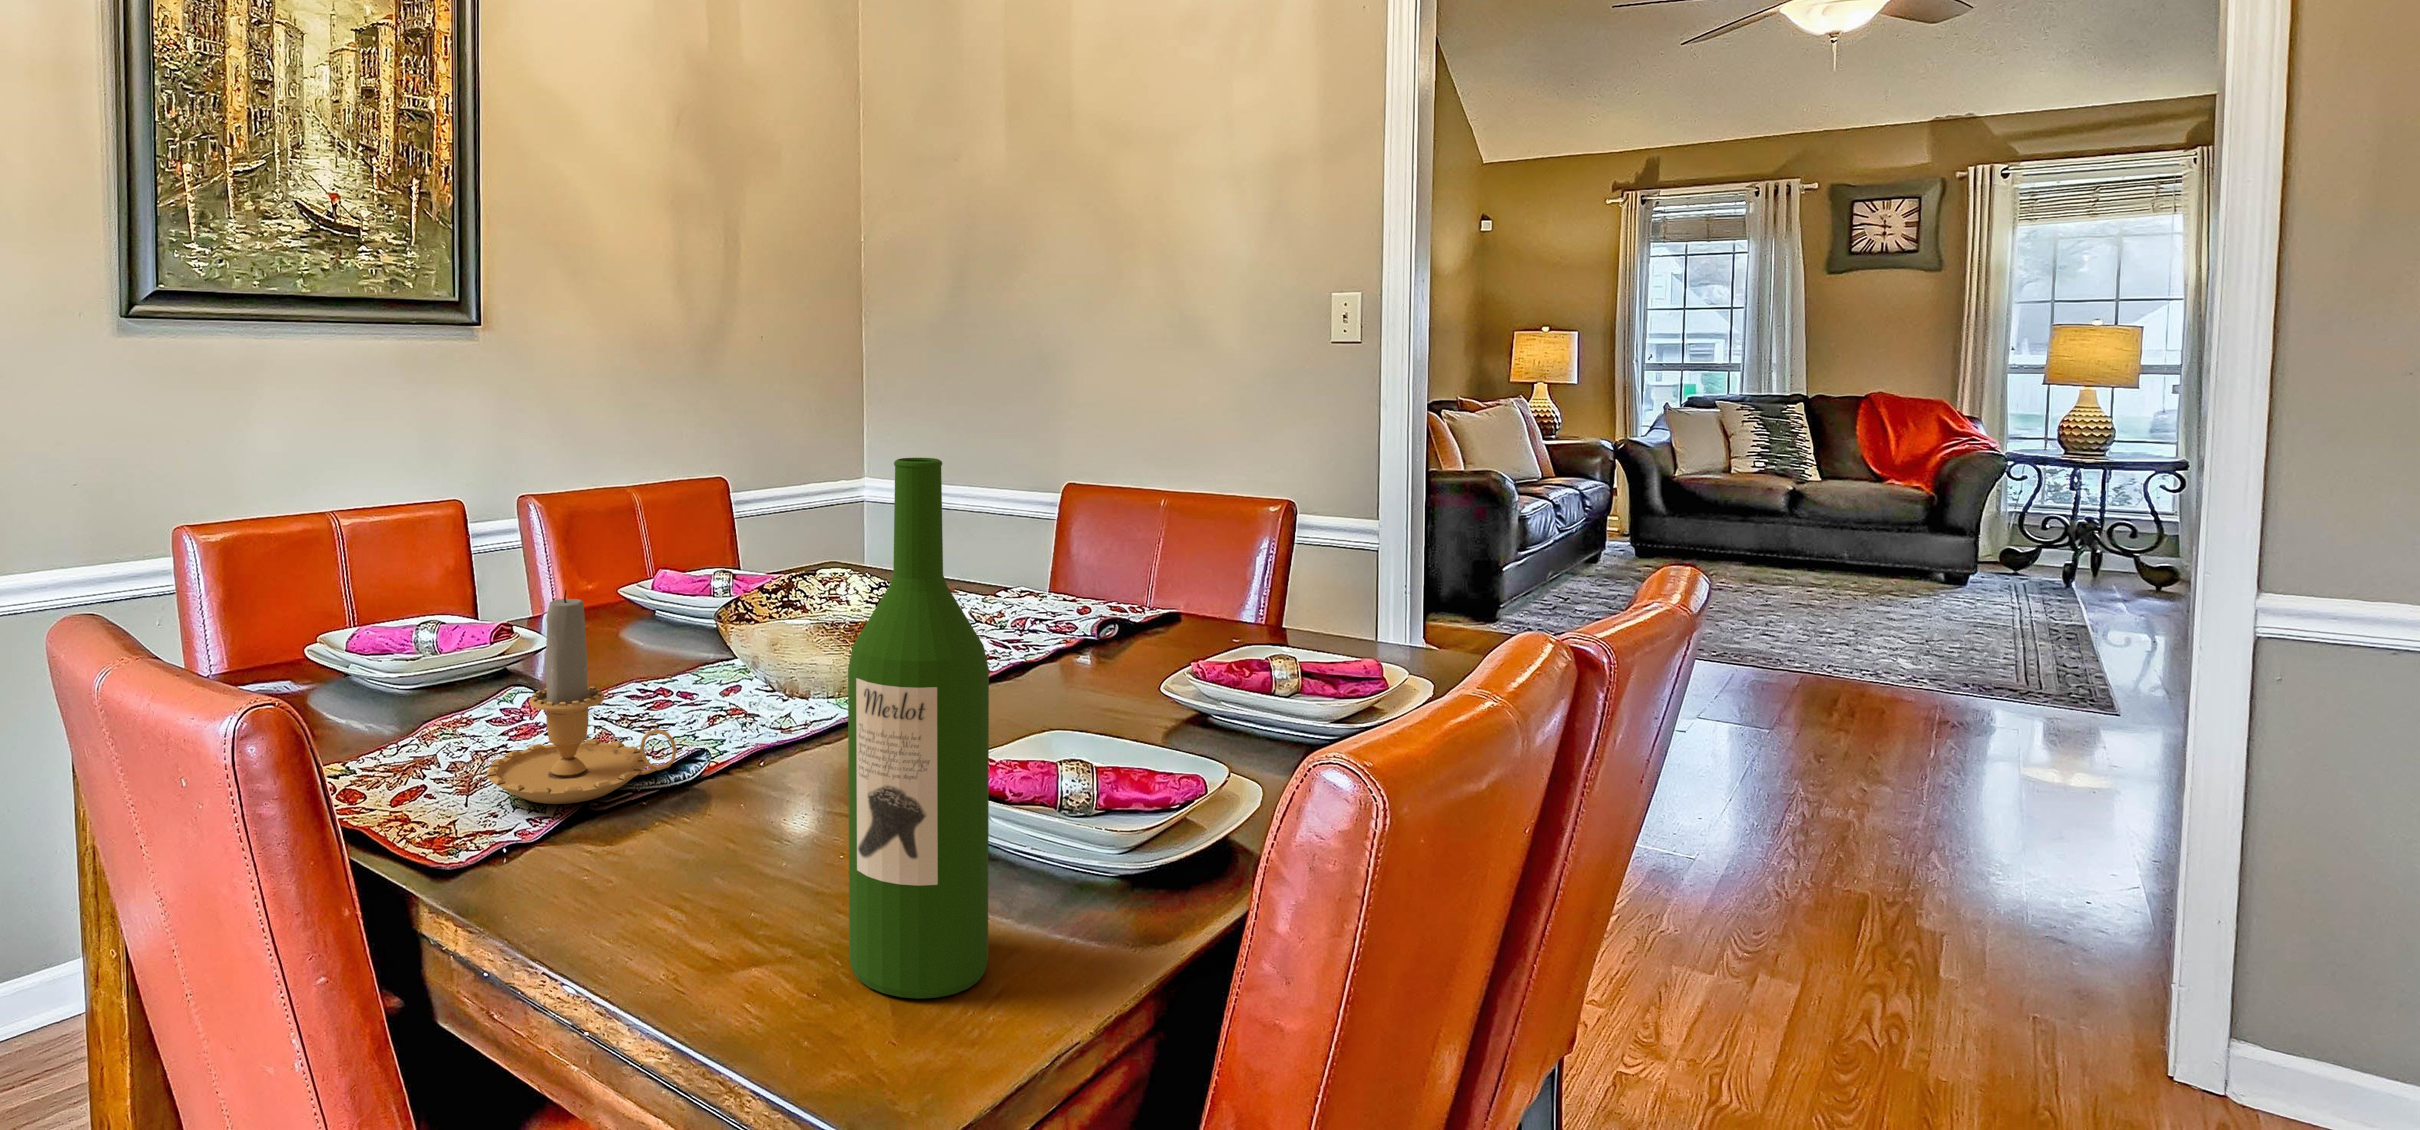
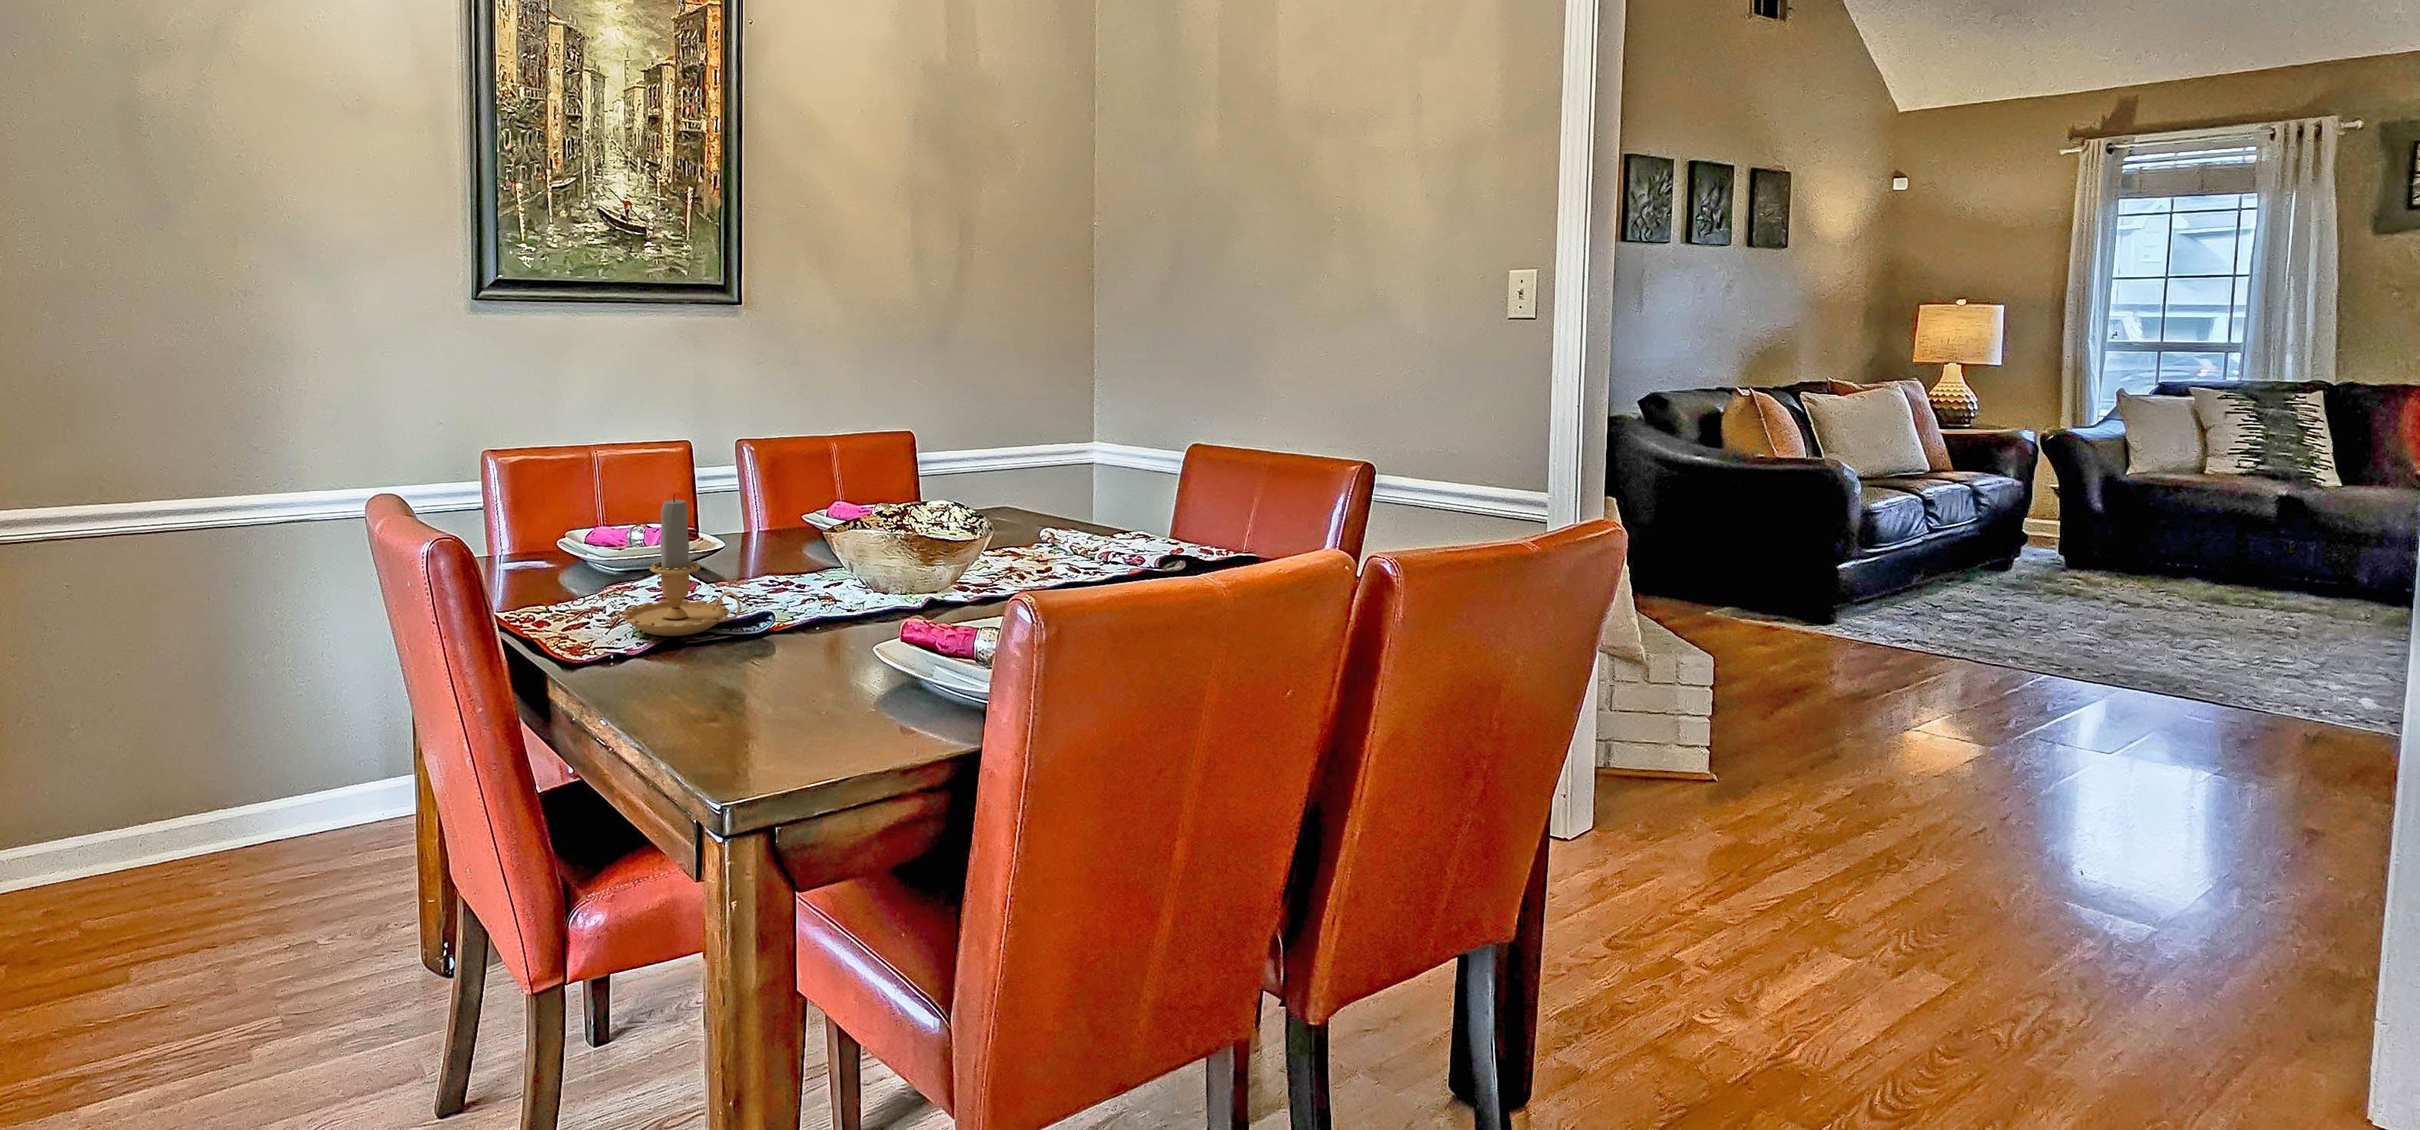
wine bottle: present [848,458,989,999] -> none [766,405,856,744]

